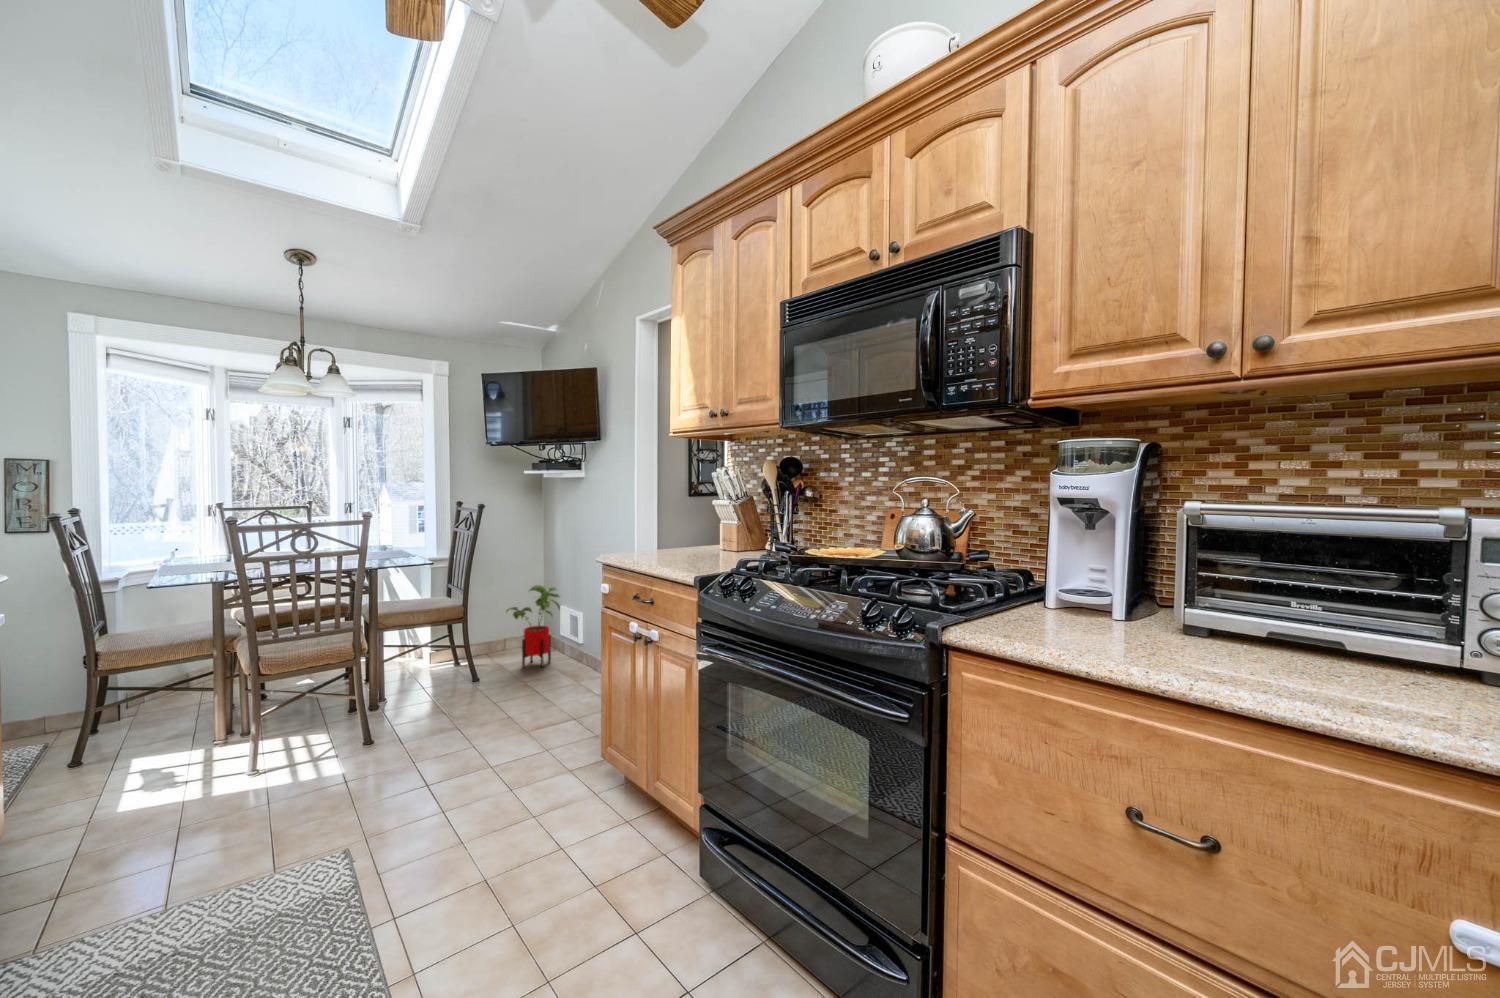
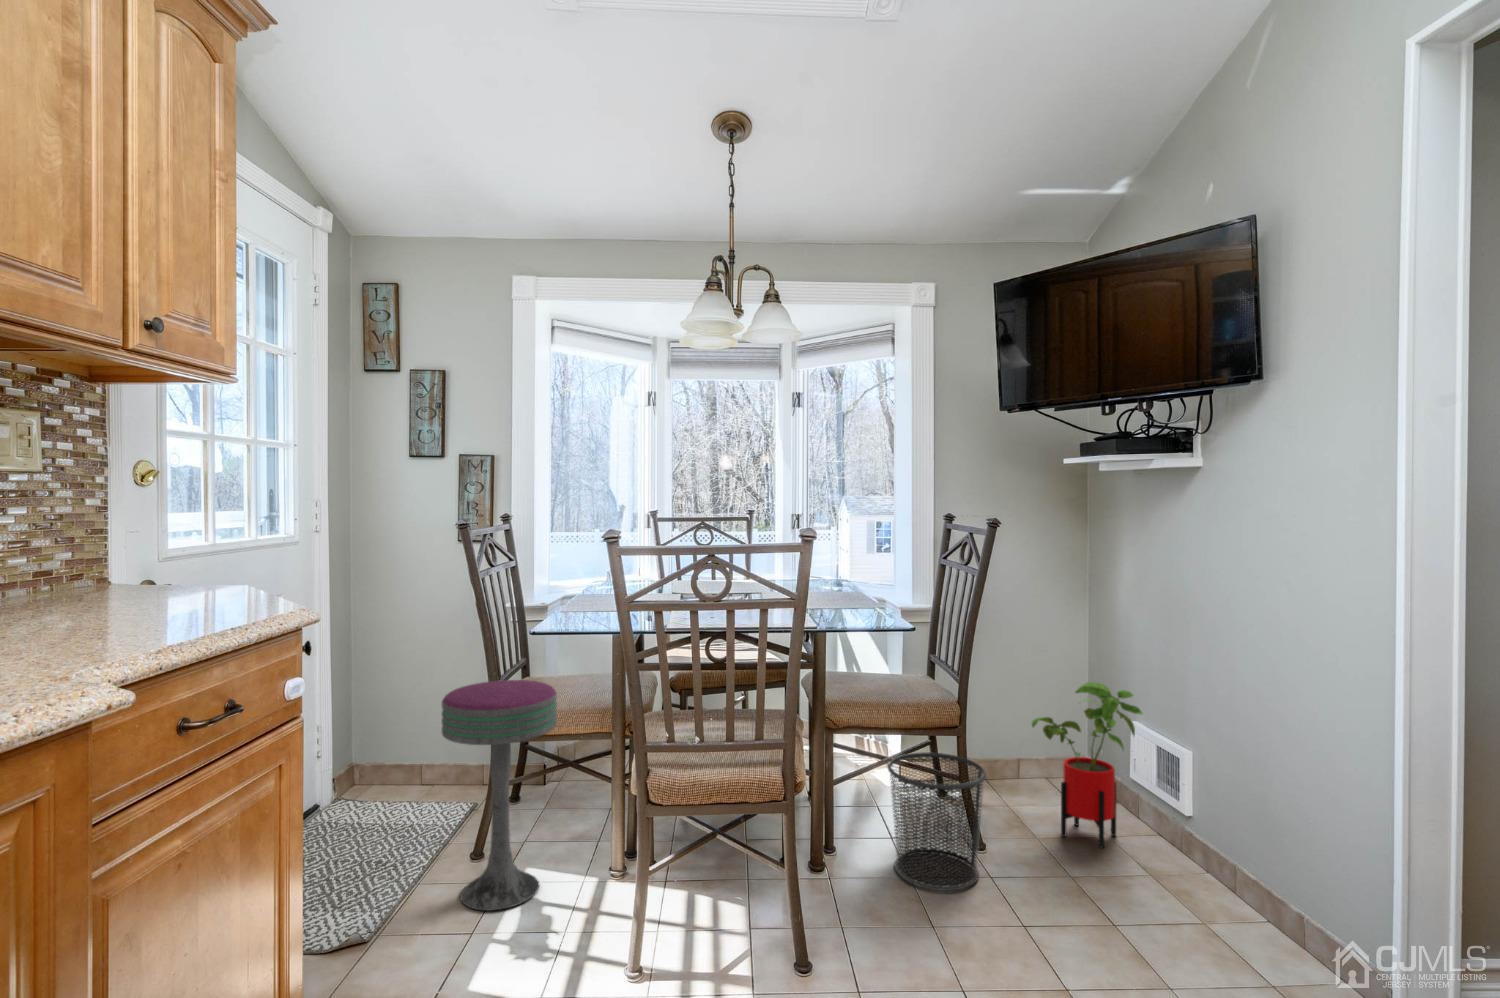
bar stool: none [48,626,163,788] -> present [442,680,557,911]
waste bin: none [420,633,479,702] -> present [888,752,987,891]

